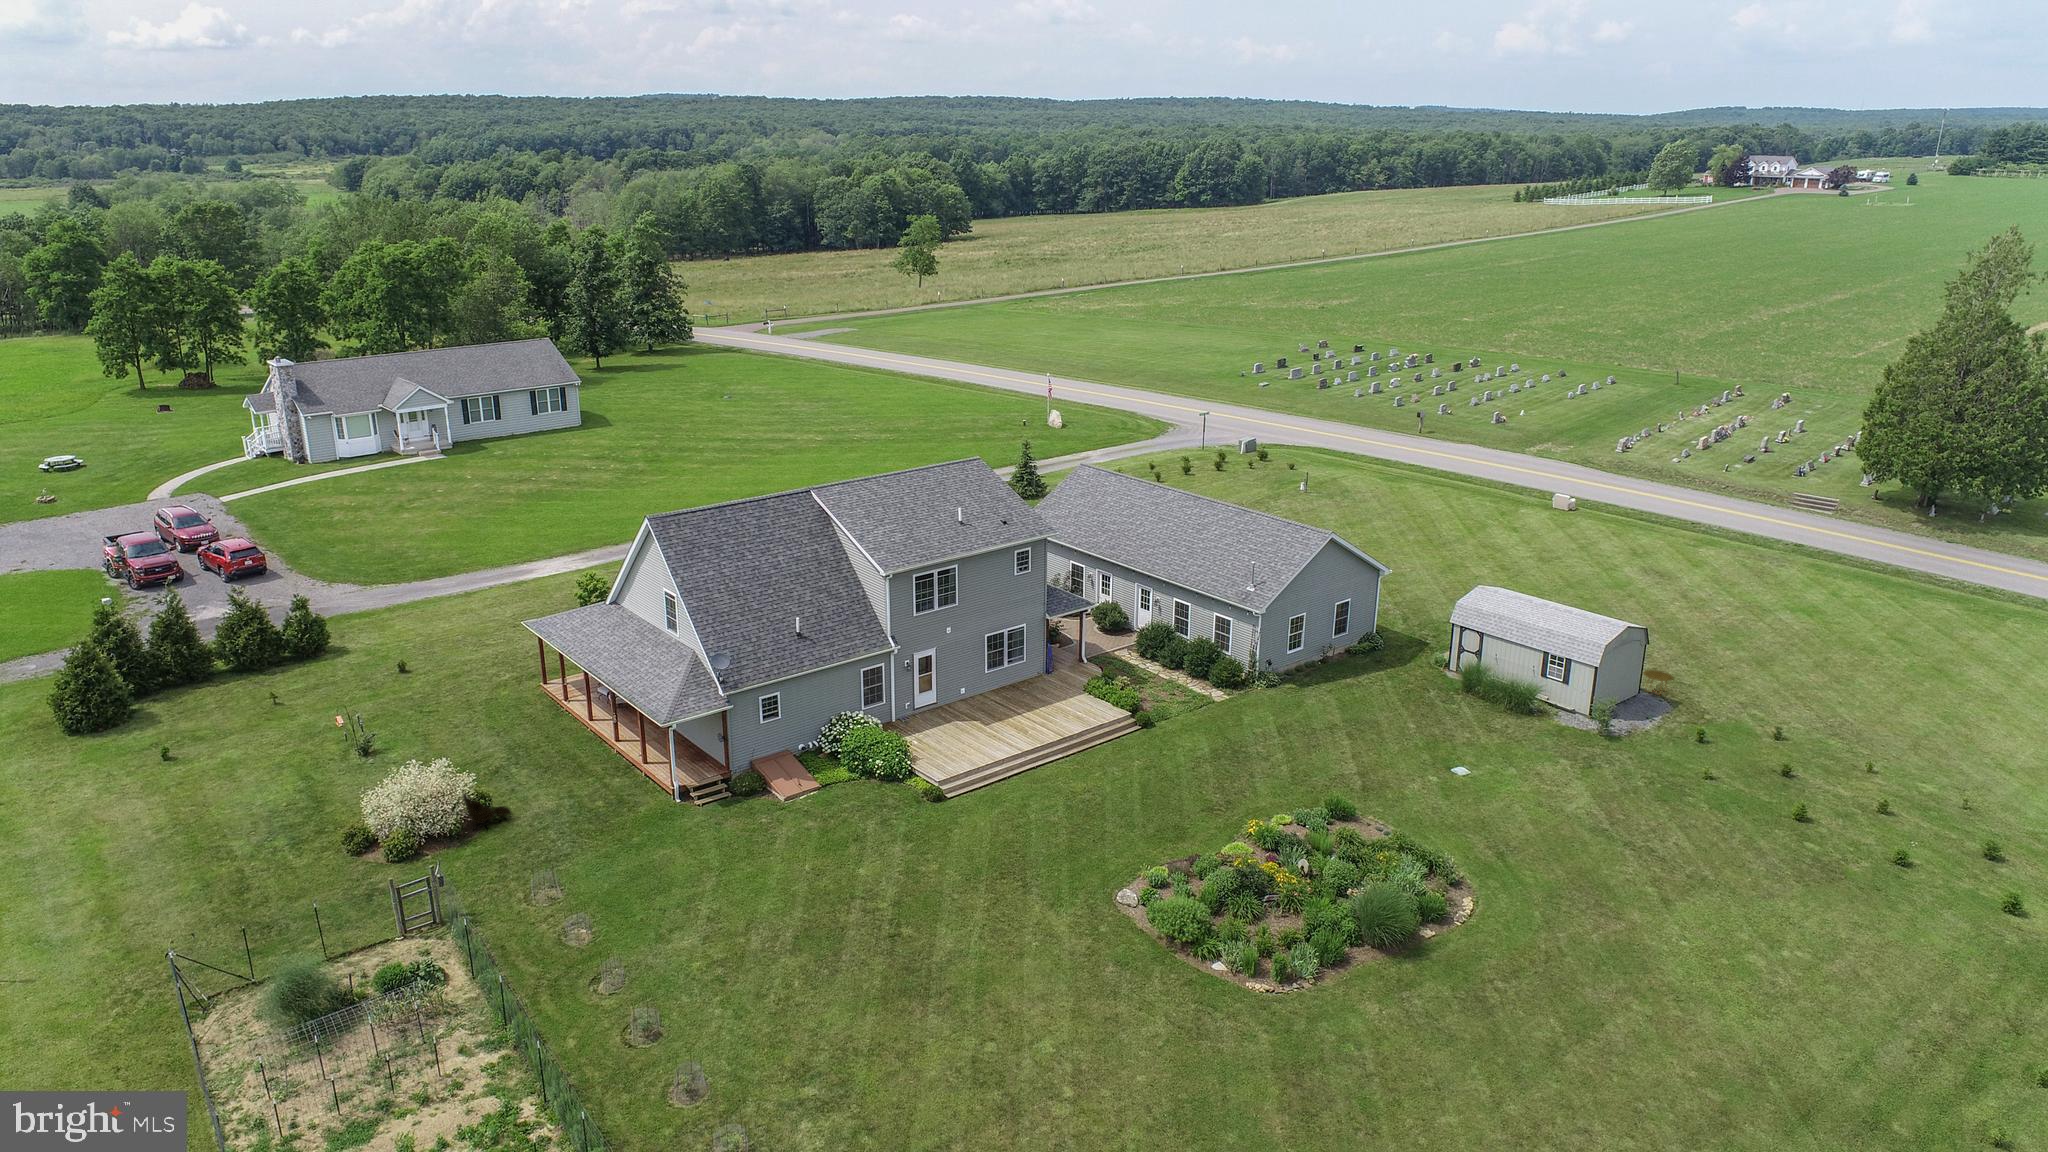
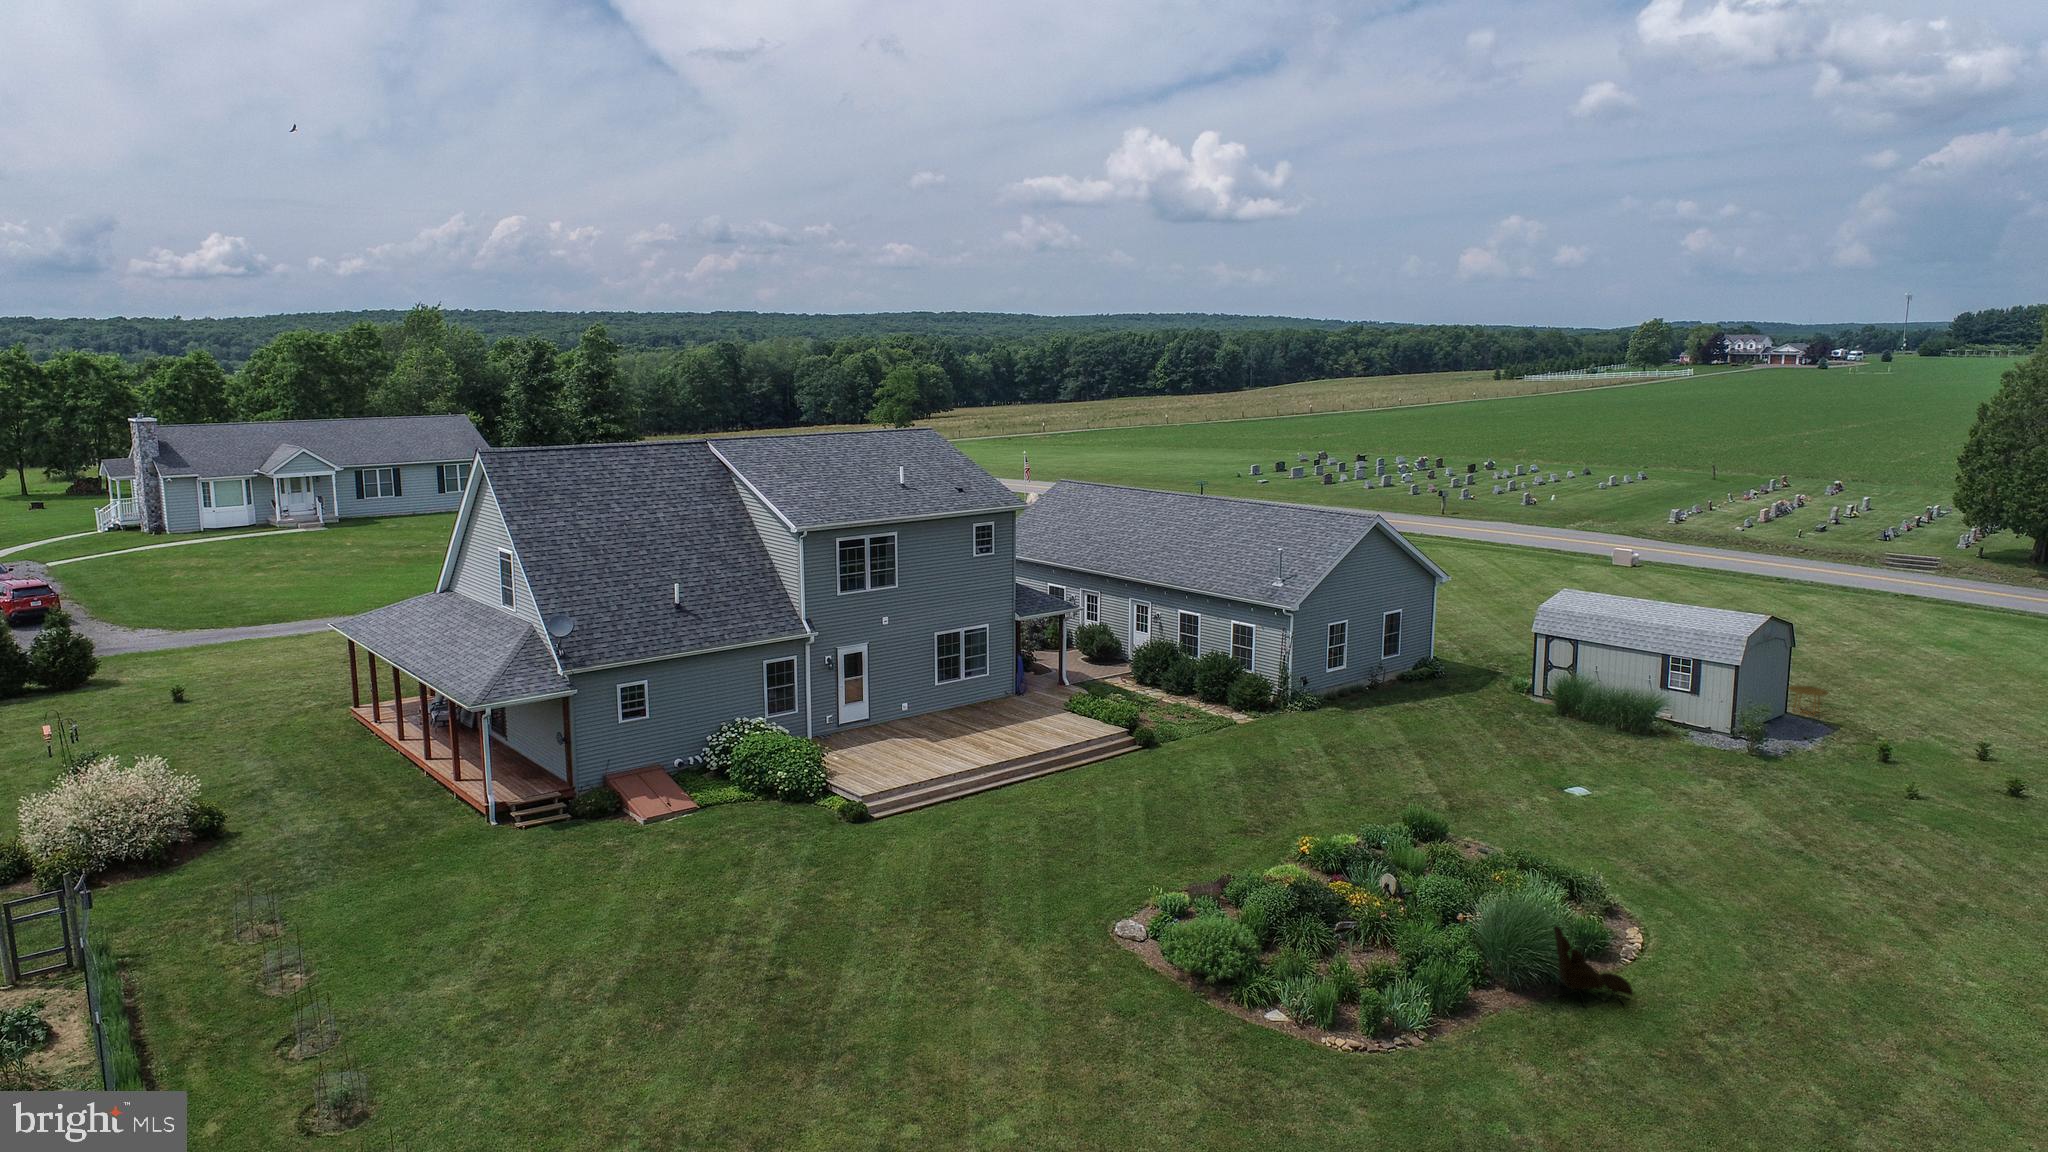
lounge chair: present [463,793,512,828] -> present [1554,926,1633,1007]

